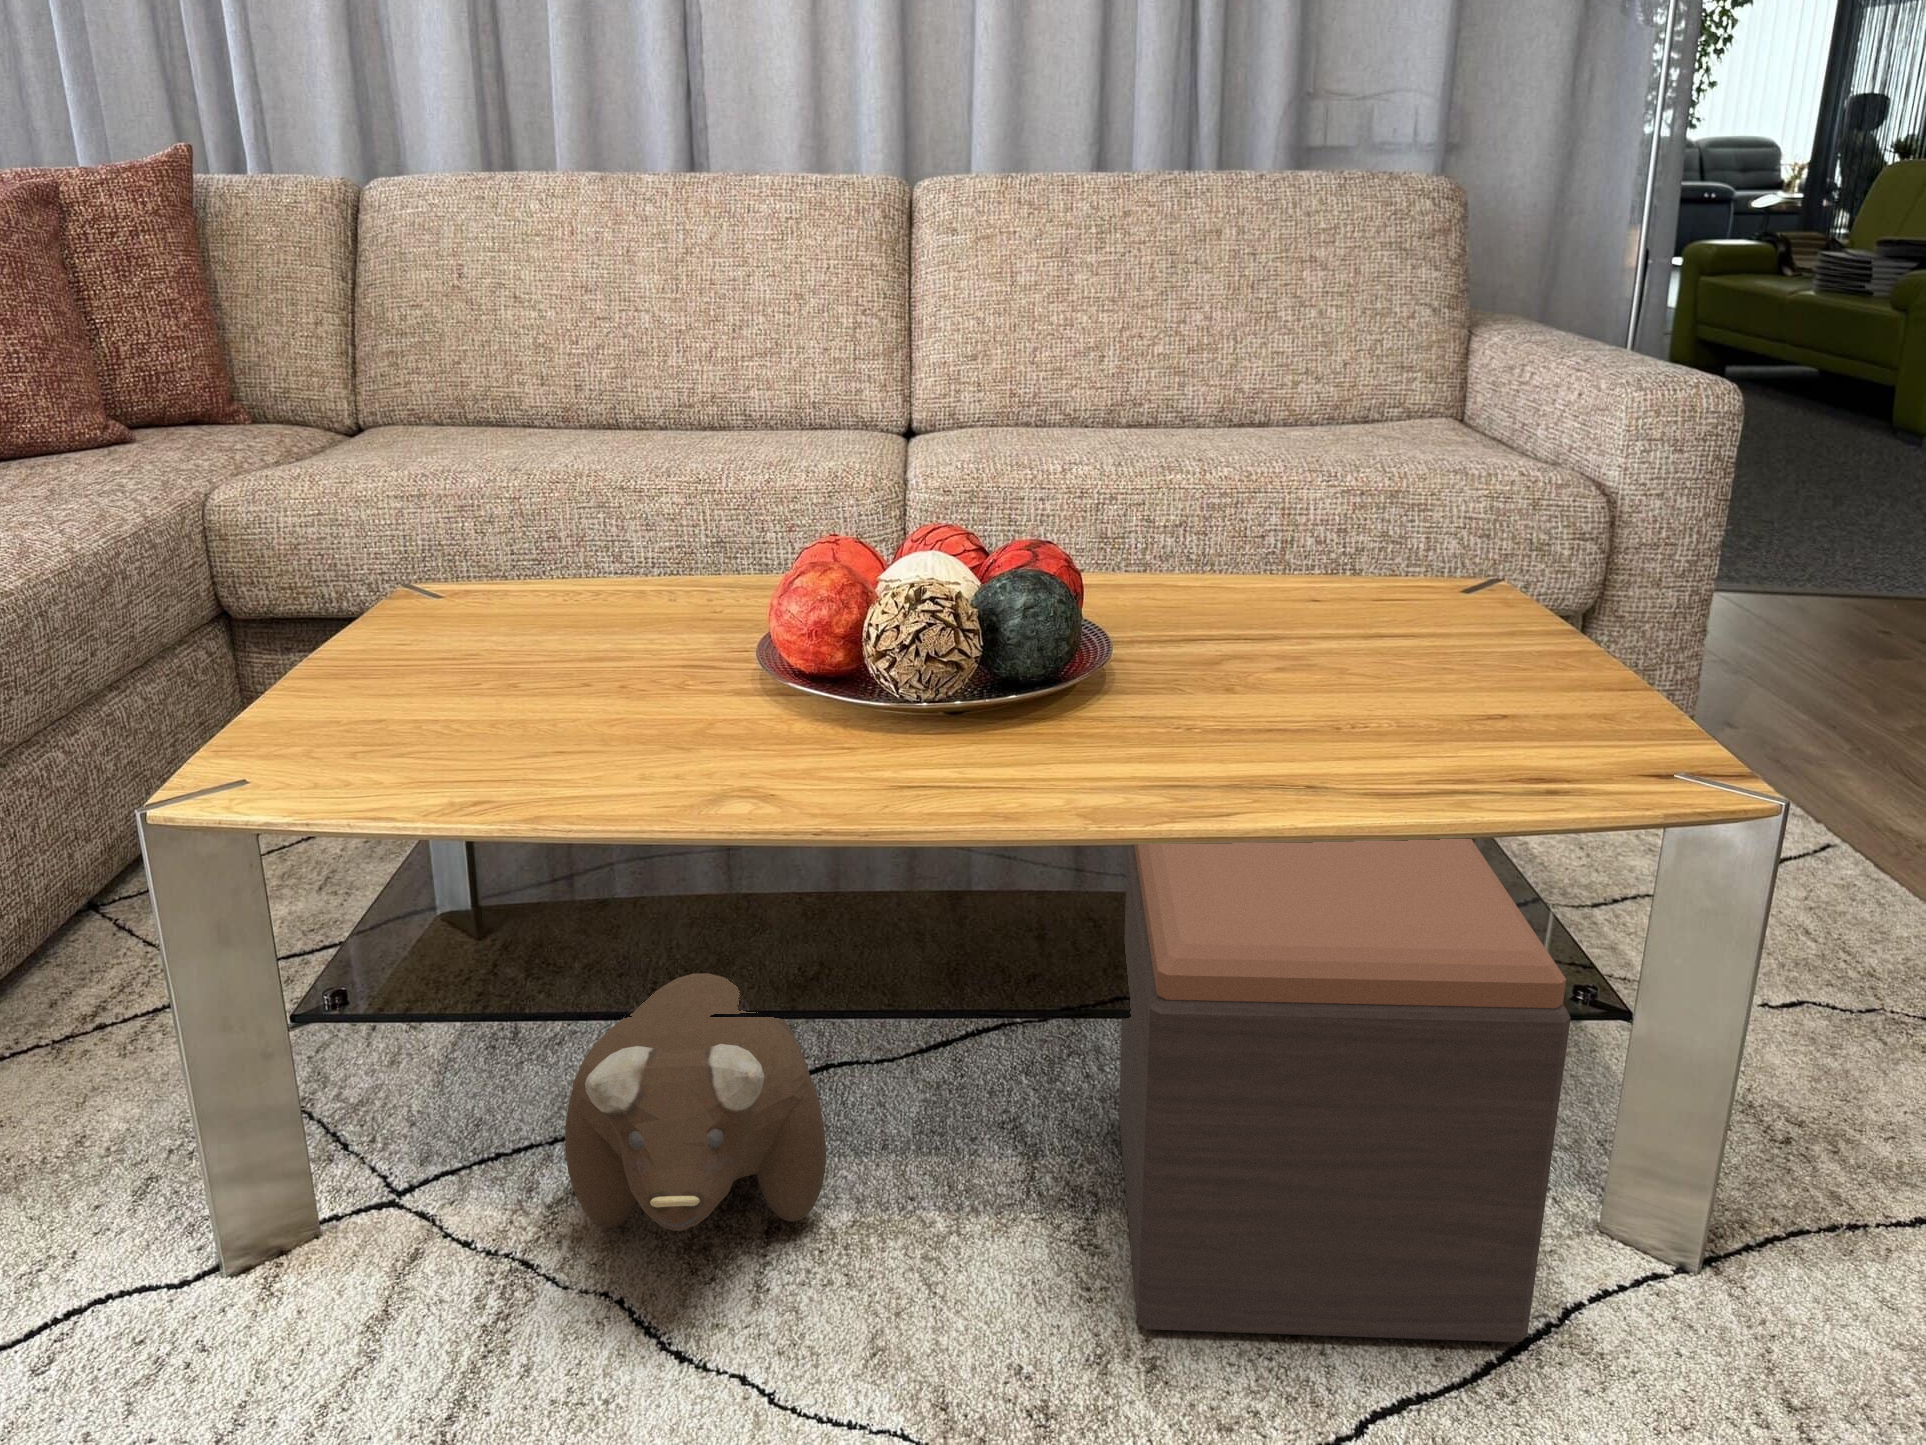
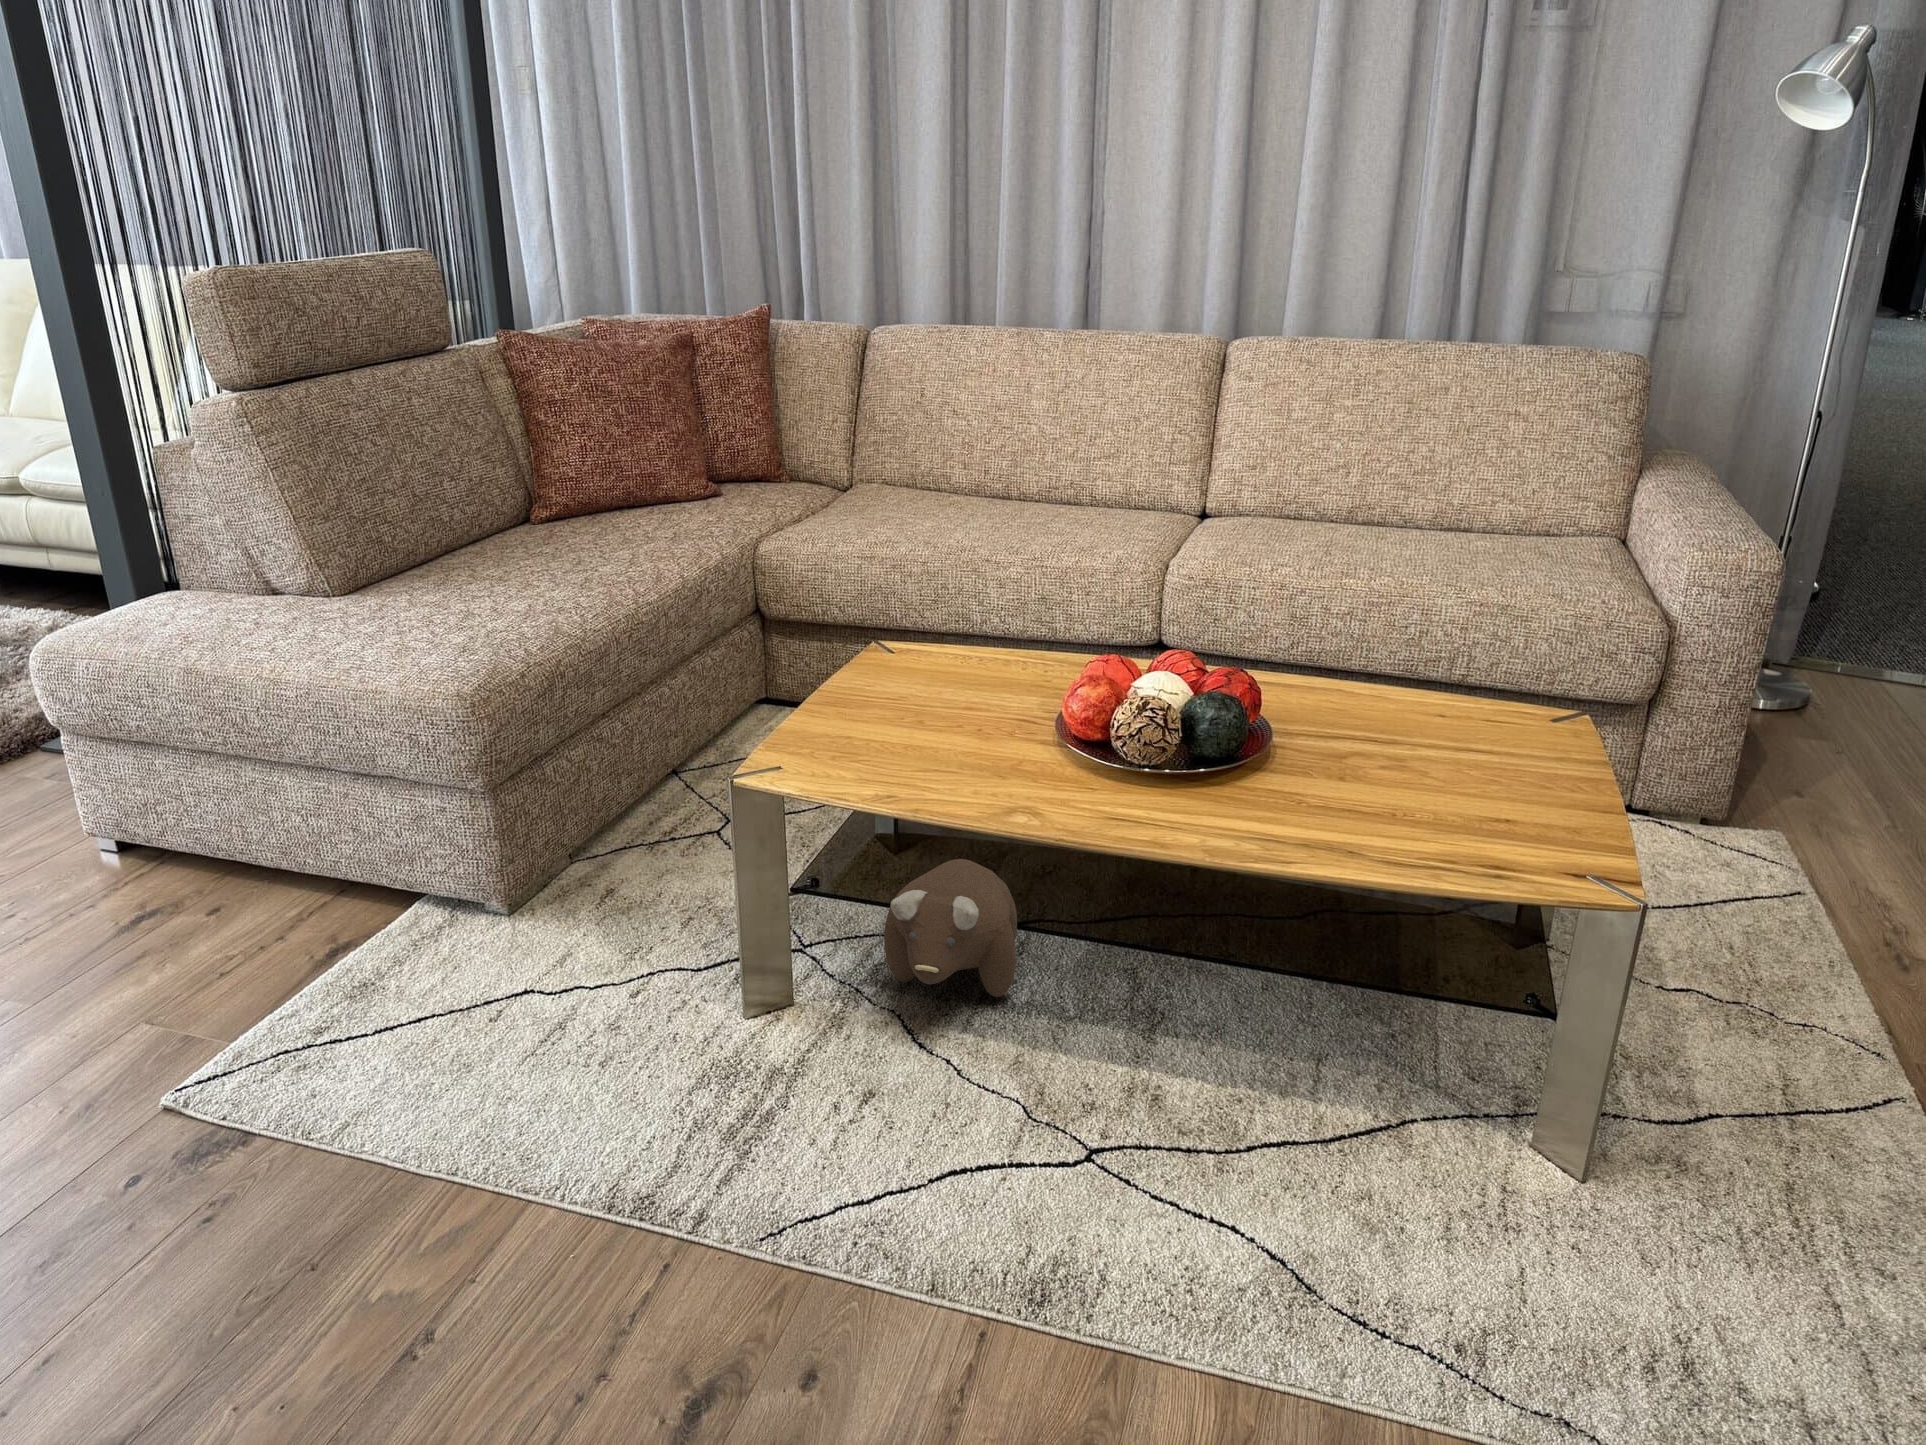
footstool: present [1119,839,1571,1342] -> none [1156,808,1405,1129]

